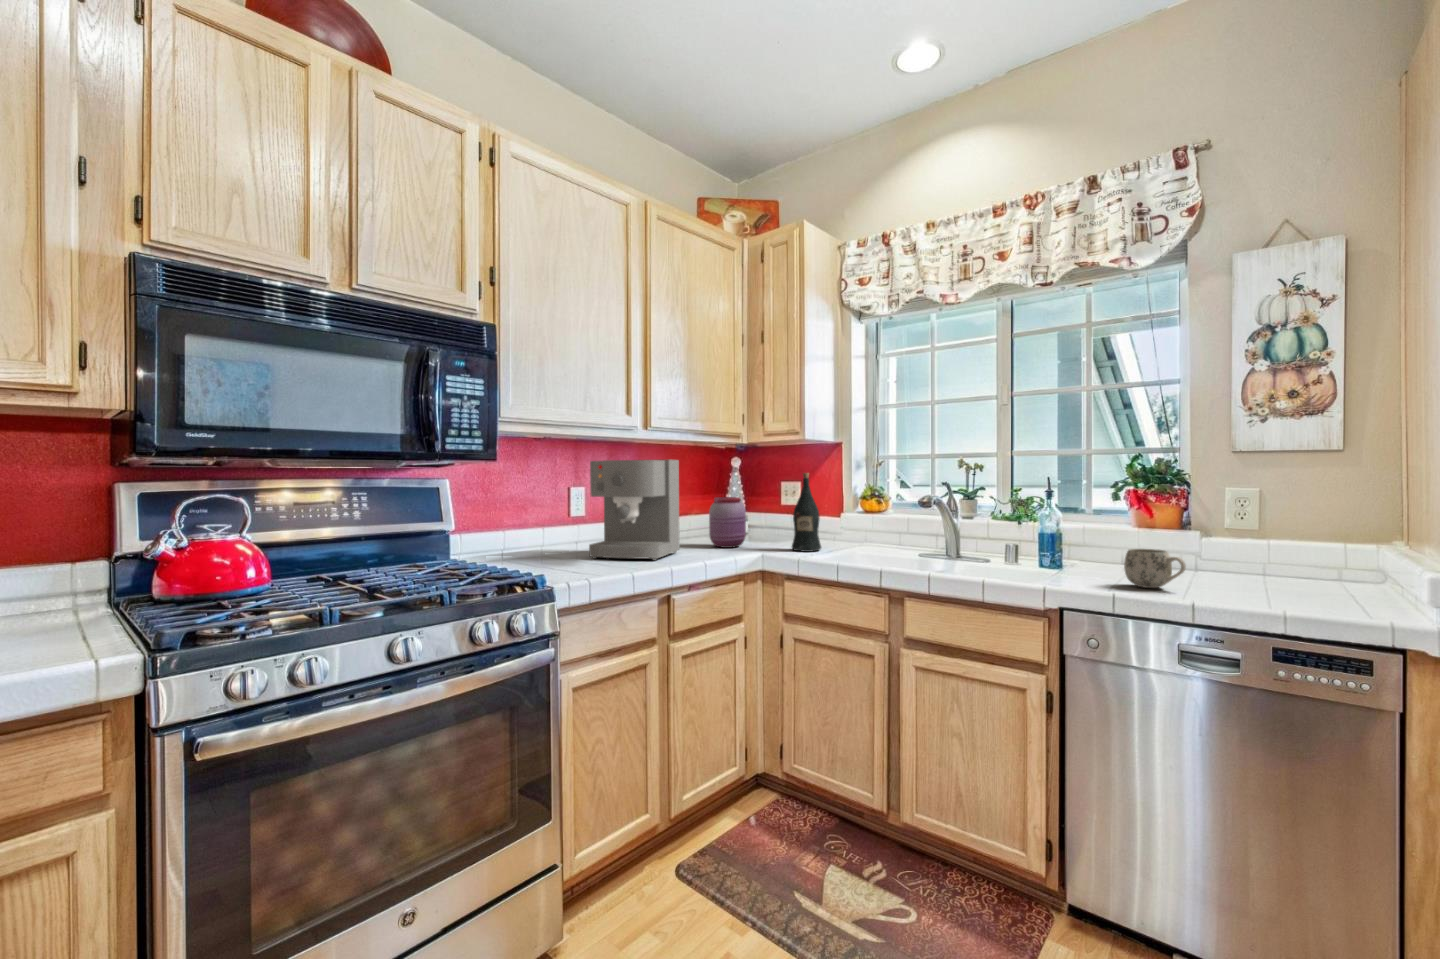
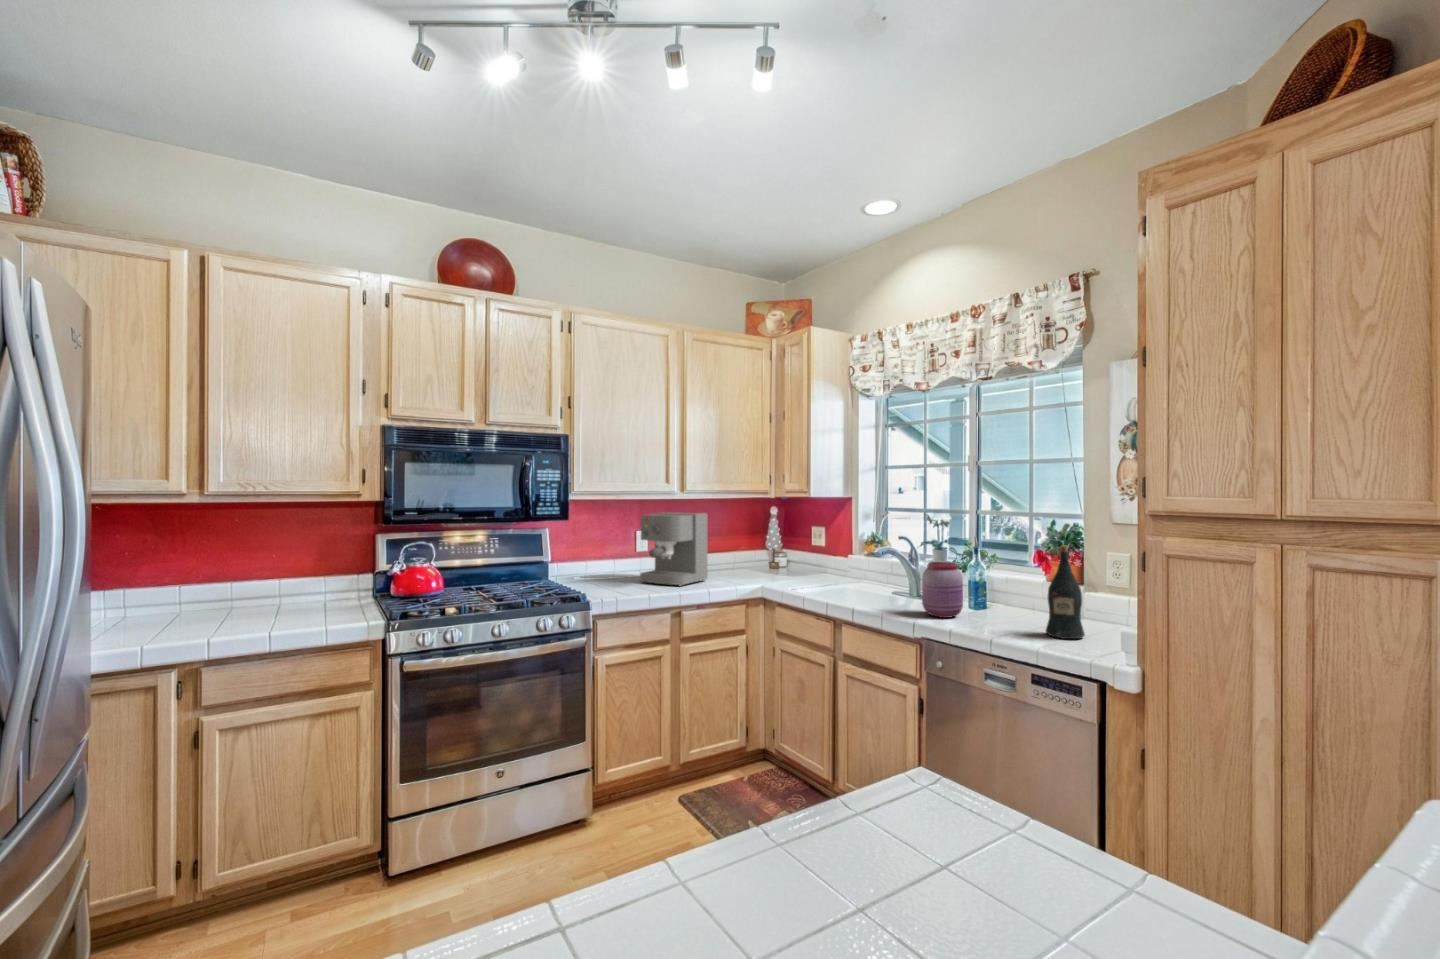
wine bottle: present [792,473,821,552] -> present [1046,545,1085,639]
jar: present [709,497,746,548] -> present [922,562,963,618]
mug: present [1124,549,1186,588] -> none [973,598,1007,628]

